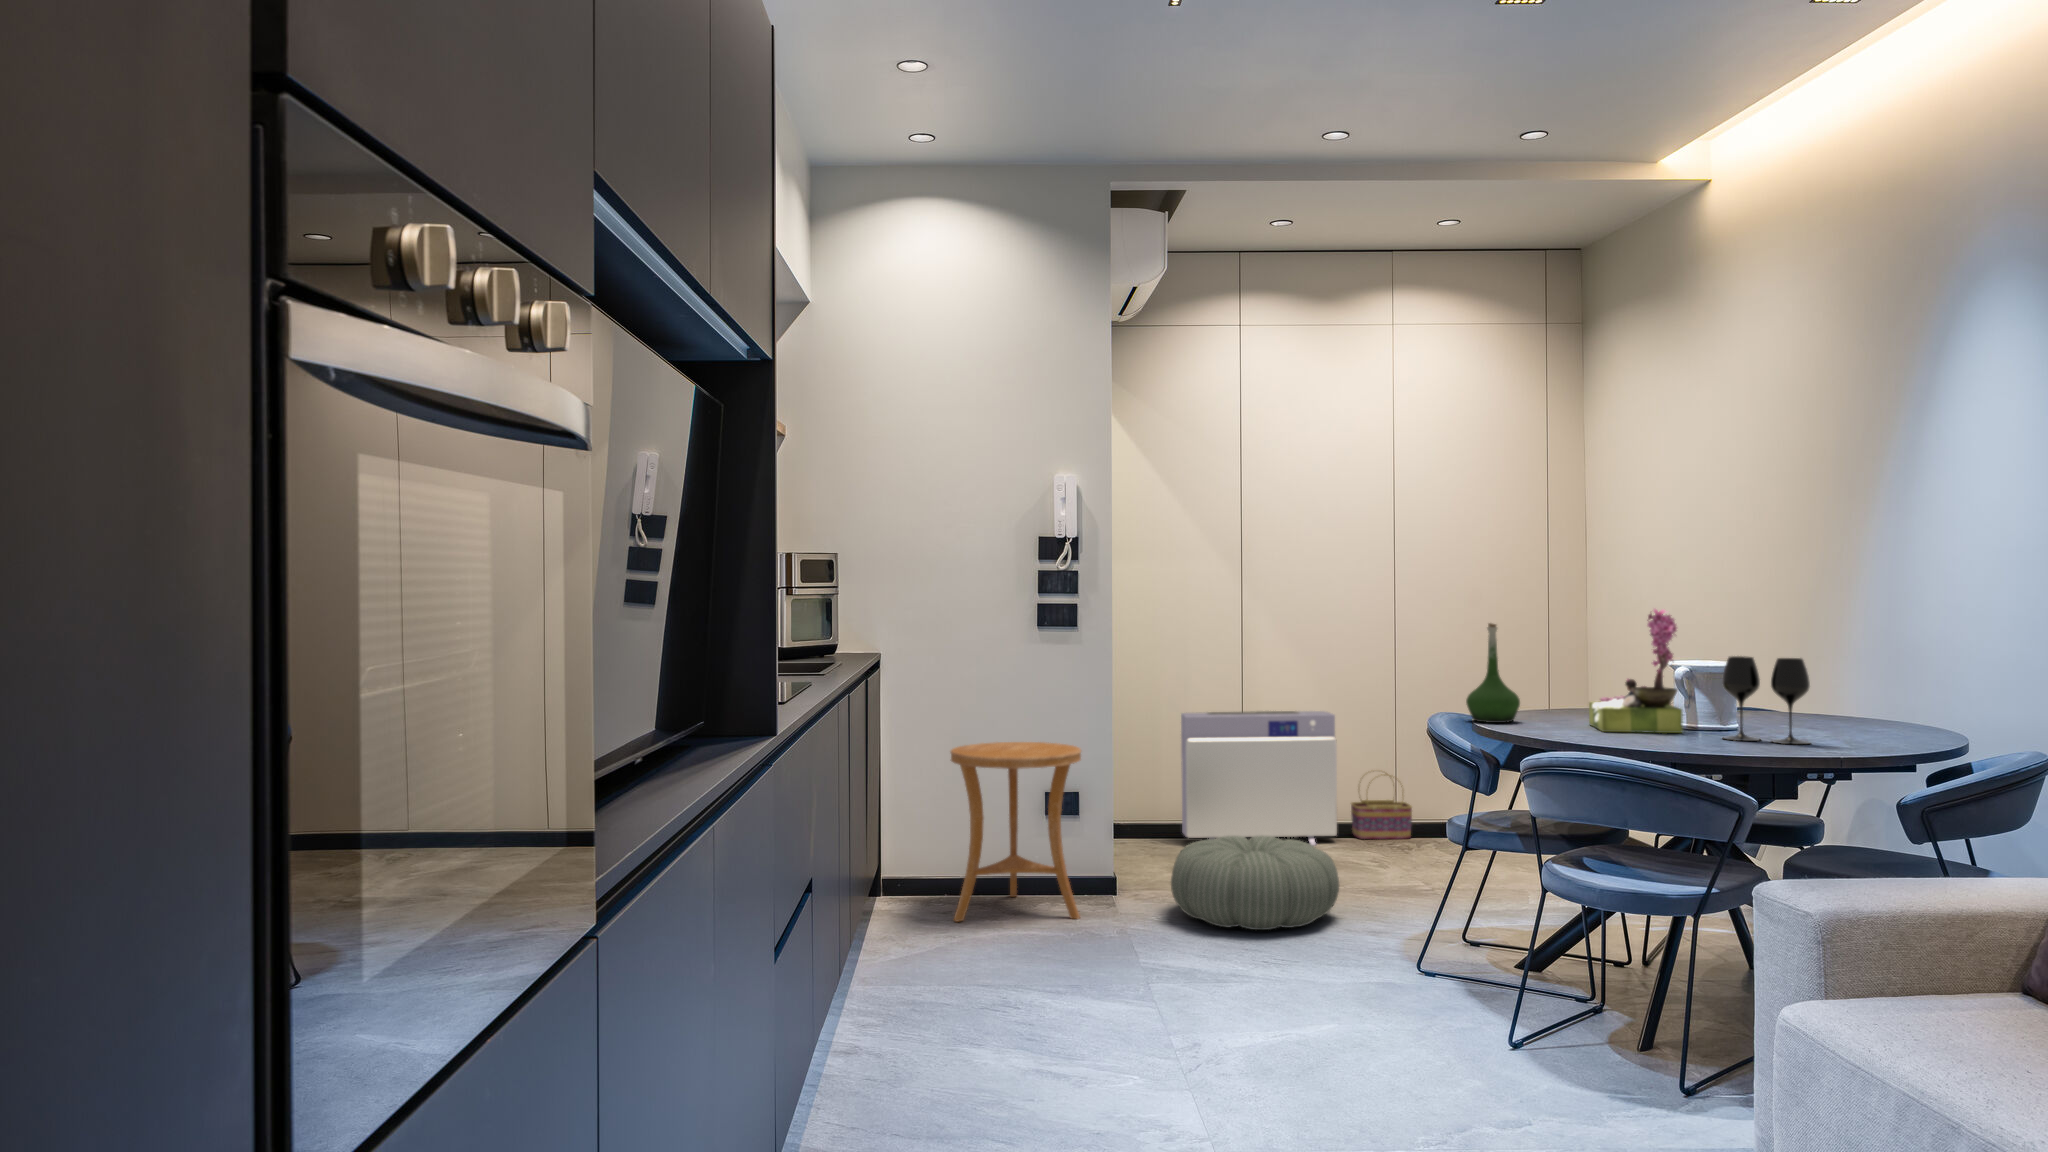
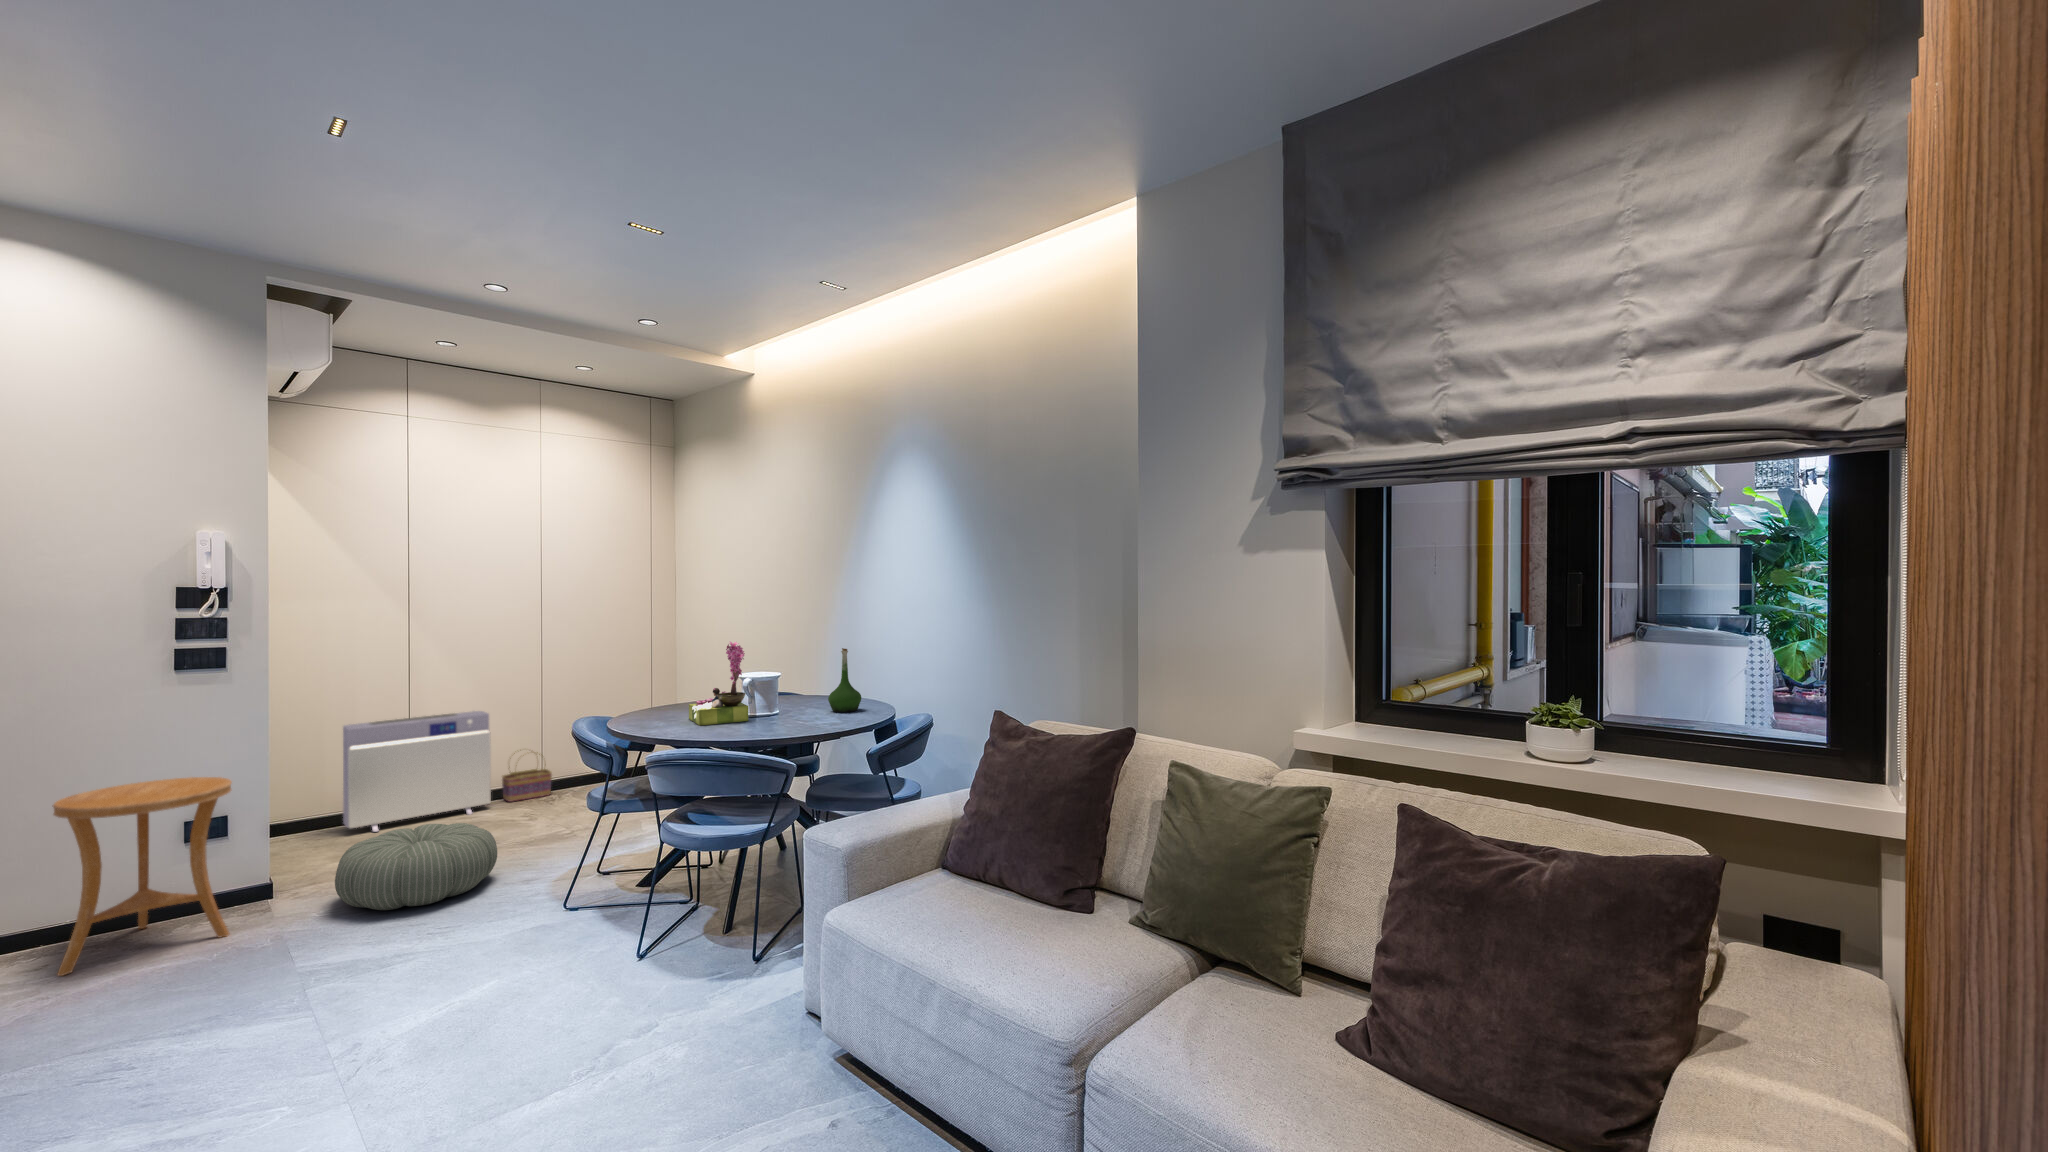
vase: present [1466,623,1520,723] -> present [828,648,861,712]
wine glass: present [1722,656,1810,744] -> none [772,671,822,724]

